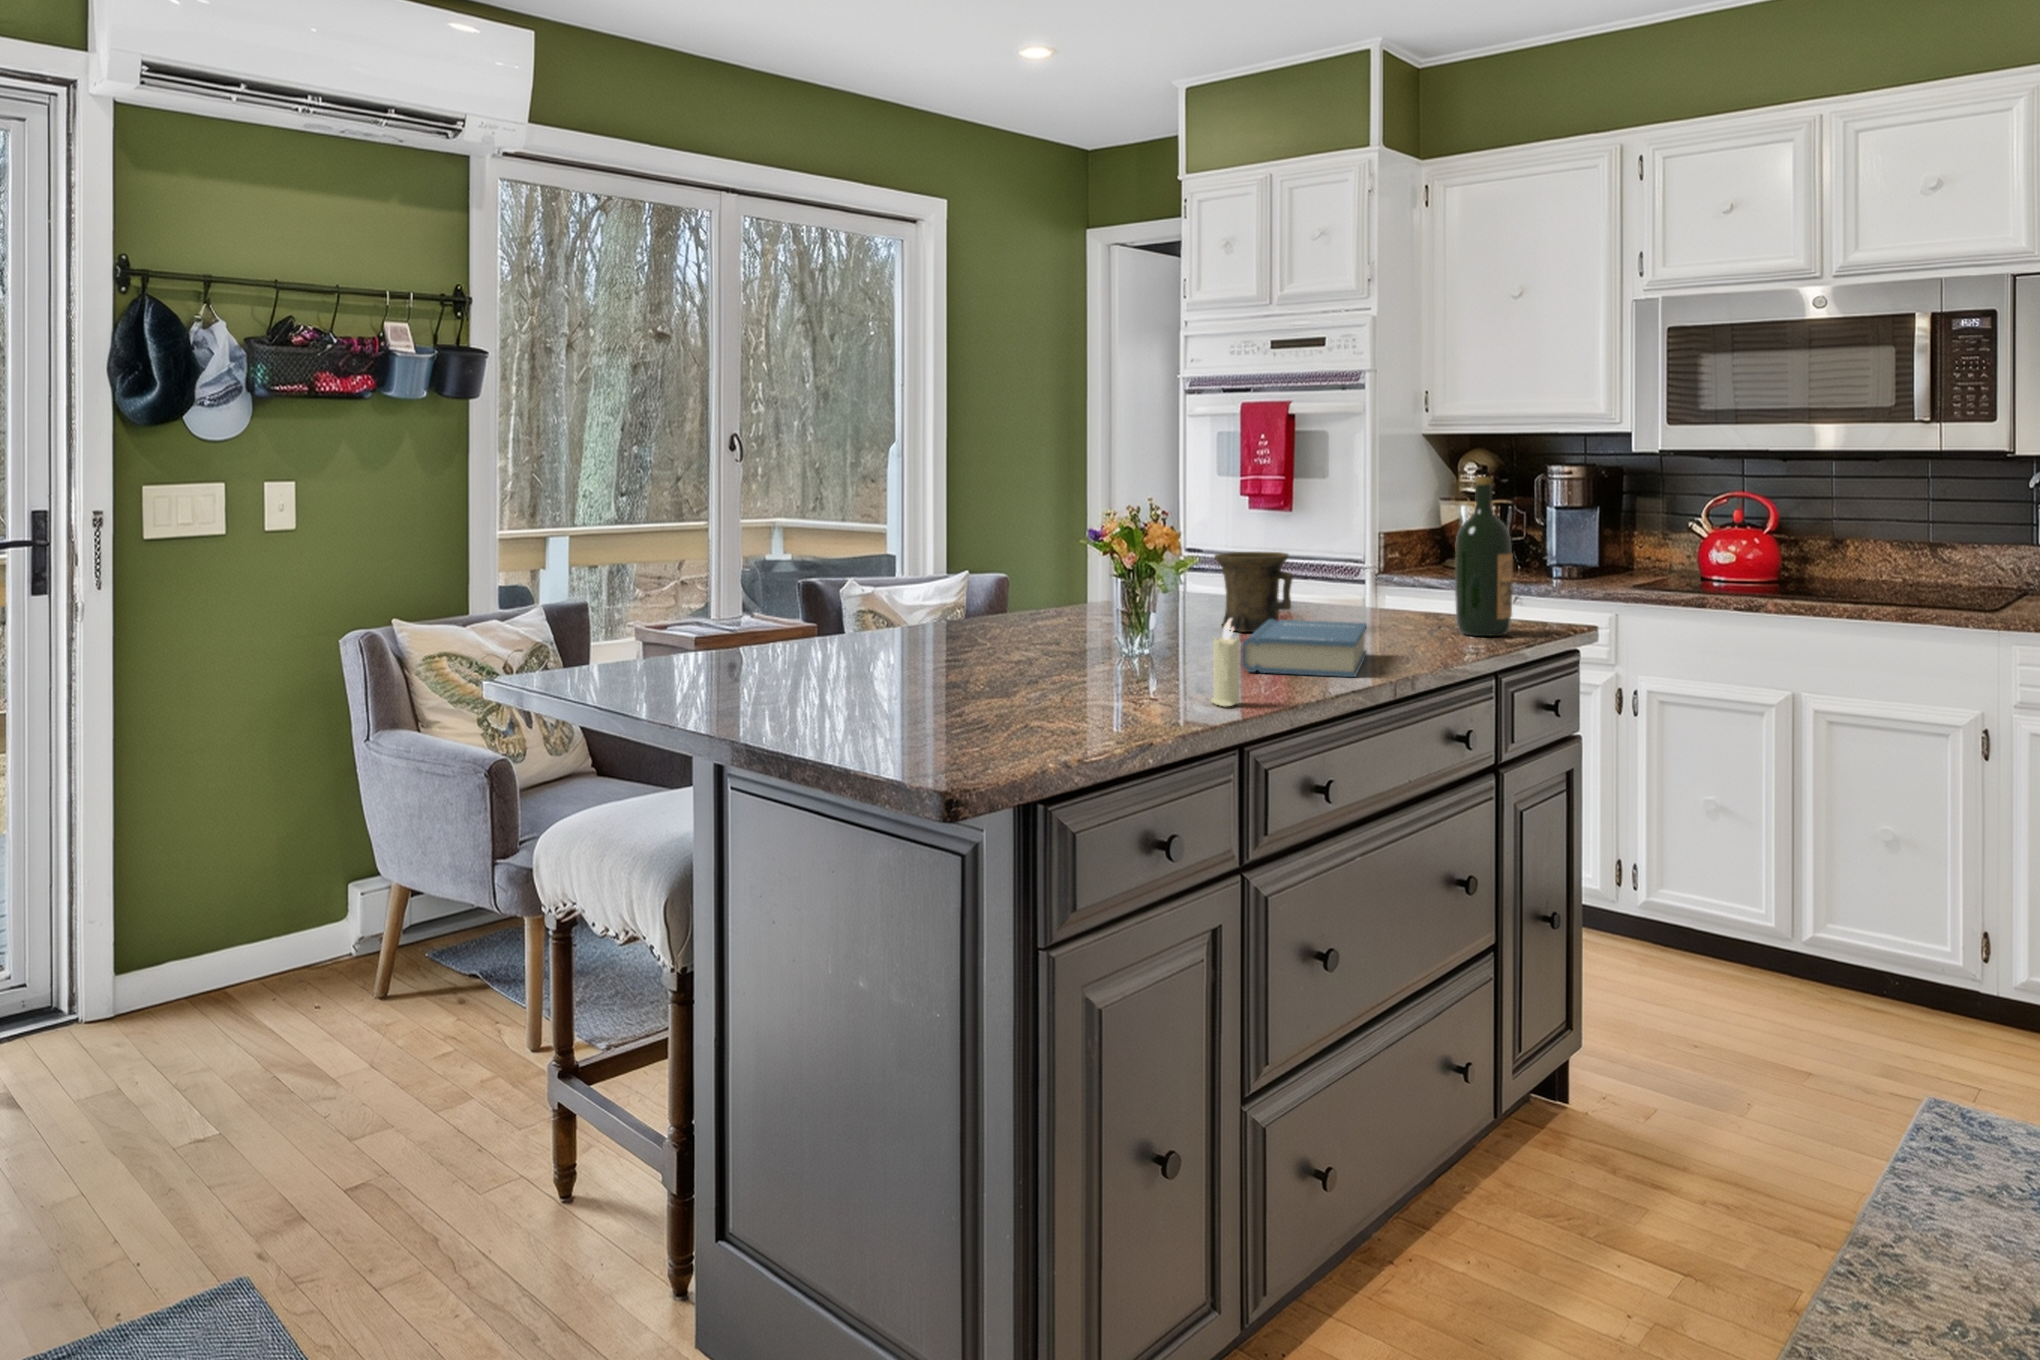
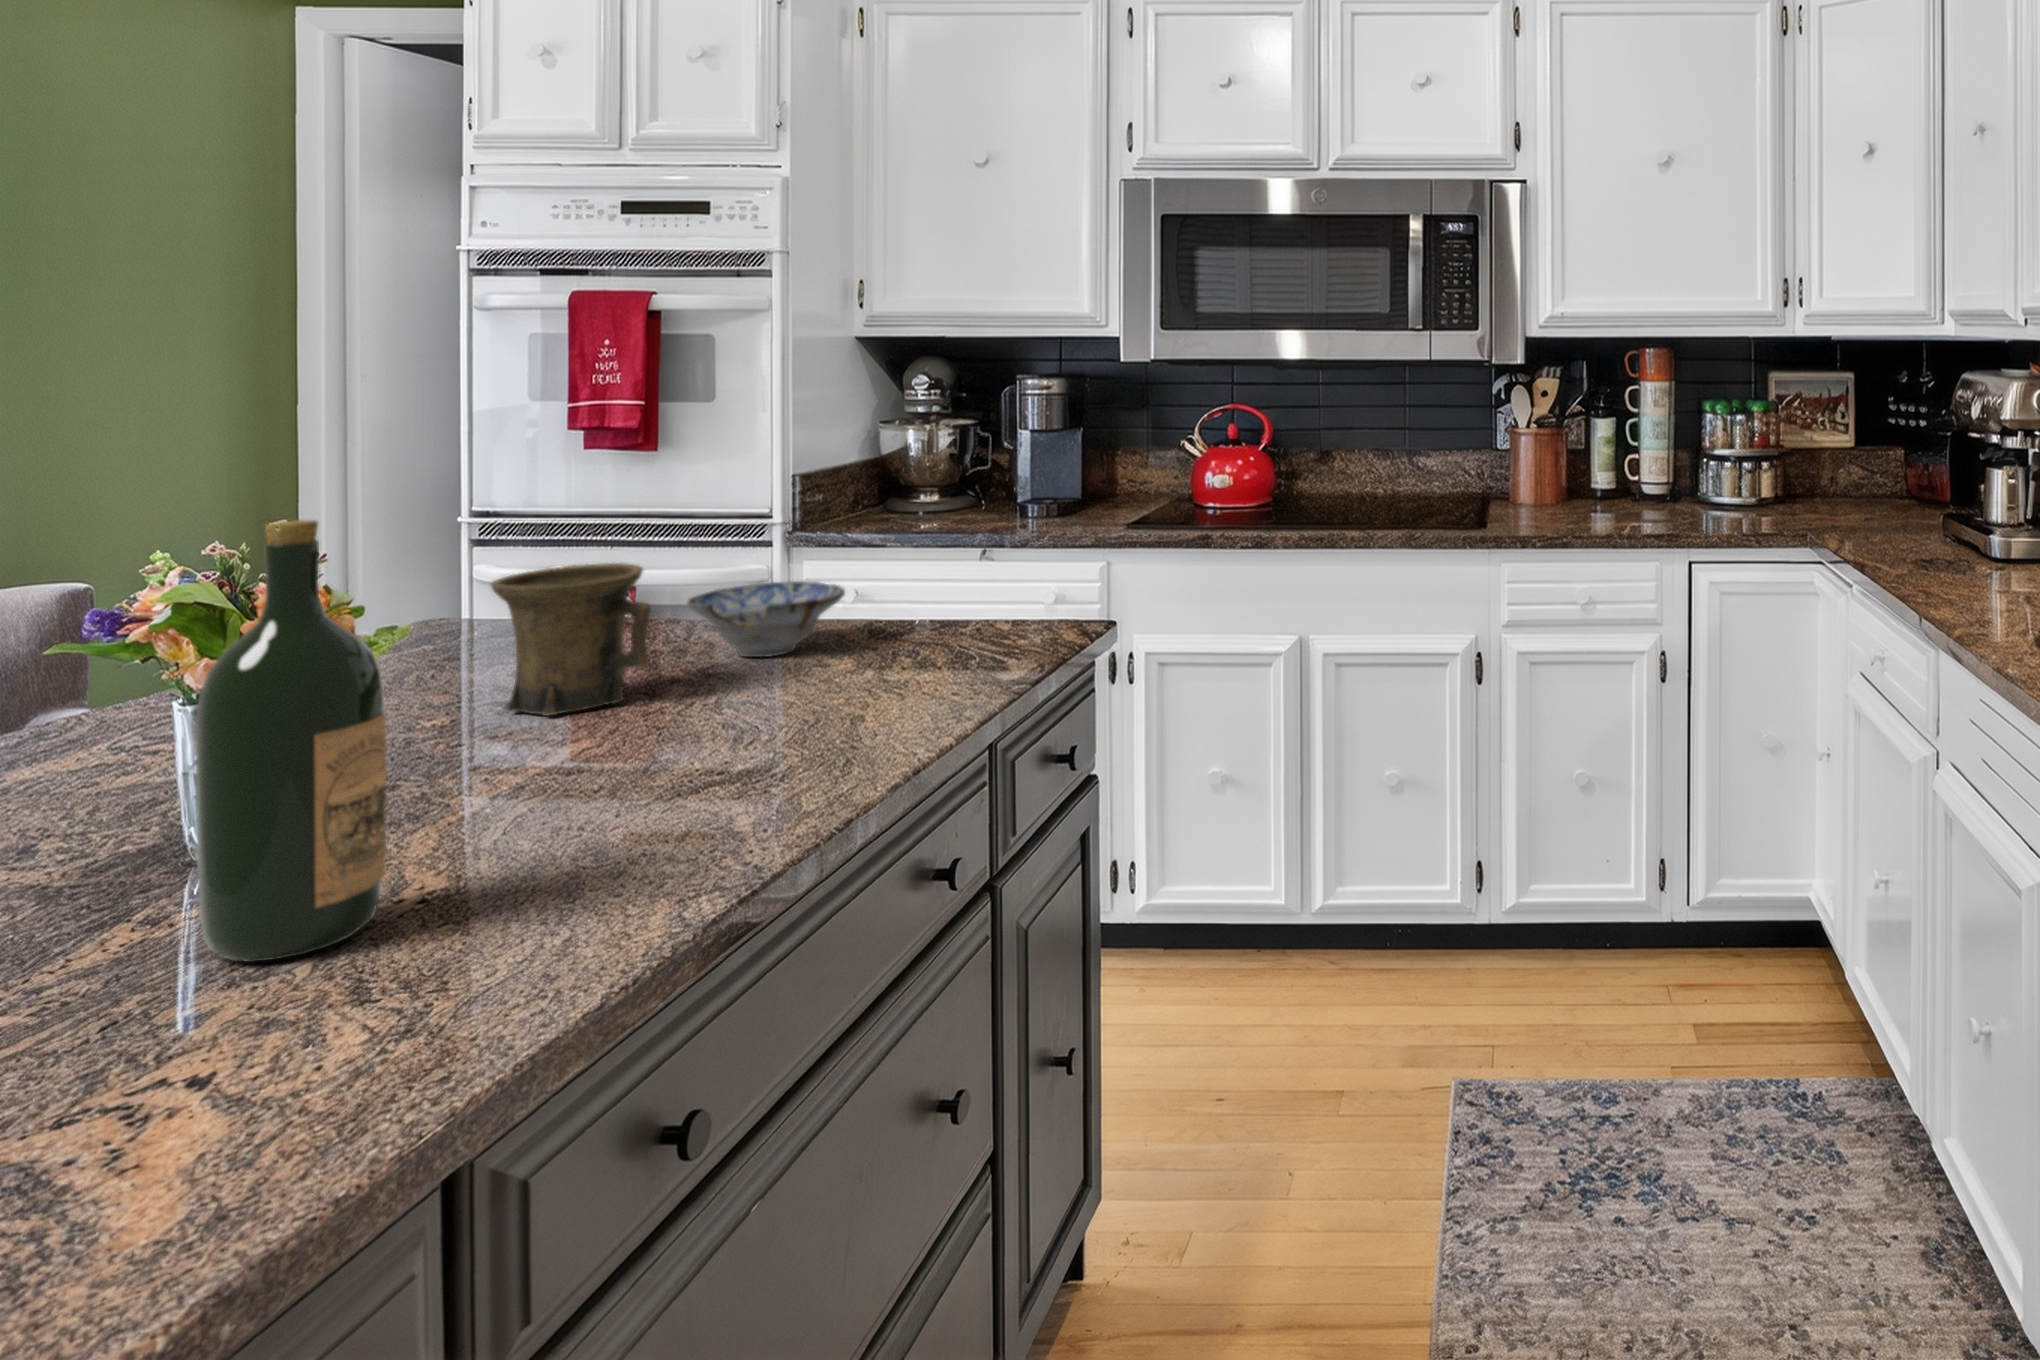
wine bottle: present [1455,477,1513,636] -> present [196,520,387,962]
ceramic bowl: none [1311,580,1404,623] -> present [687,581,845,657]
candle: present [1210,618,1240,706] -> none [426,823,508,1025]
hardback book: present [1241,619,1367,677] -> none [530,695,791,856]

